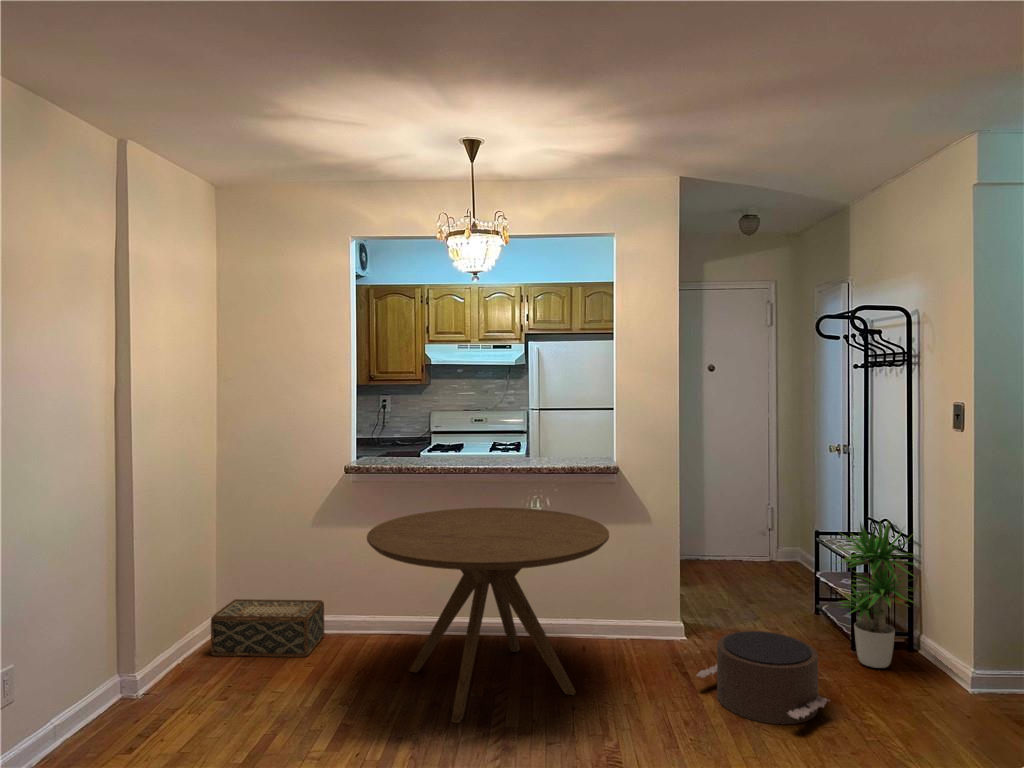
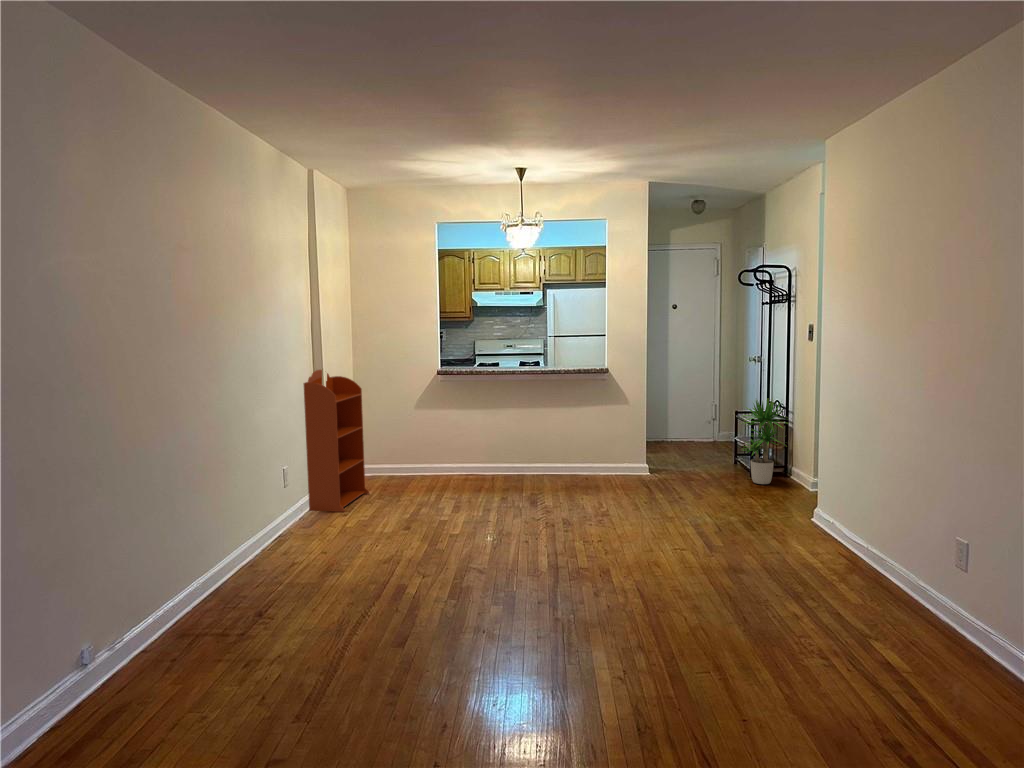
bookcase: none [78,472,214,736] -> present [304,370,369,512]
dining table: present [367,508,609,723] -> none [460,395,603,506]
woven basket: present [211,599,324,657] -> none [360,454,425,484]
pouf: present [697,631,829,724] -> none [653,461,727,504]

